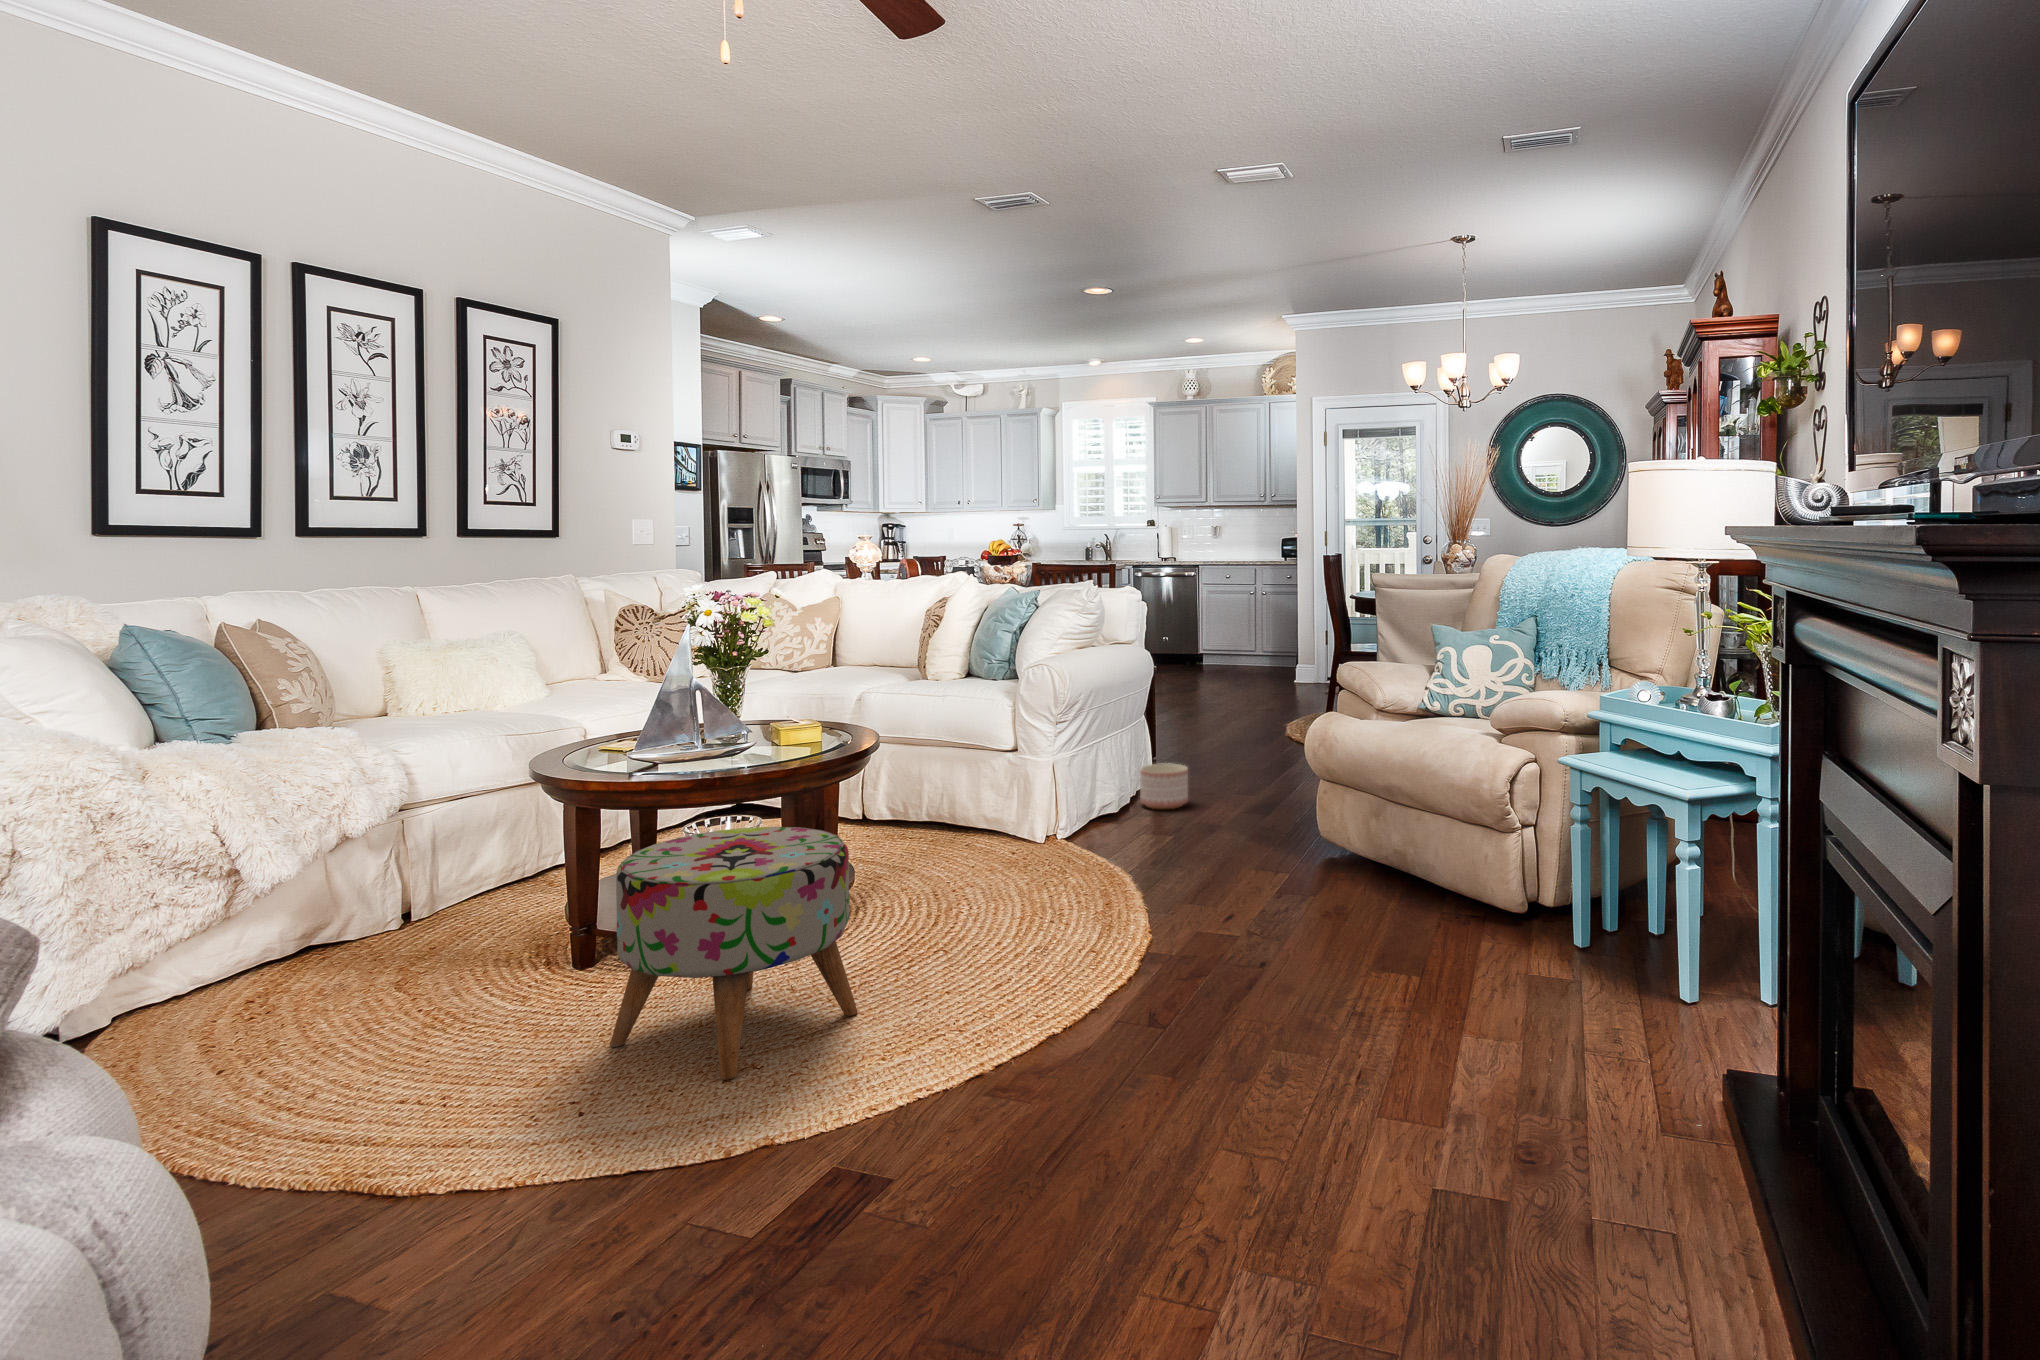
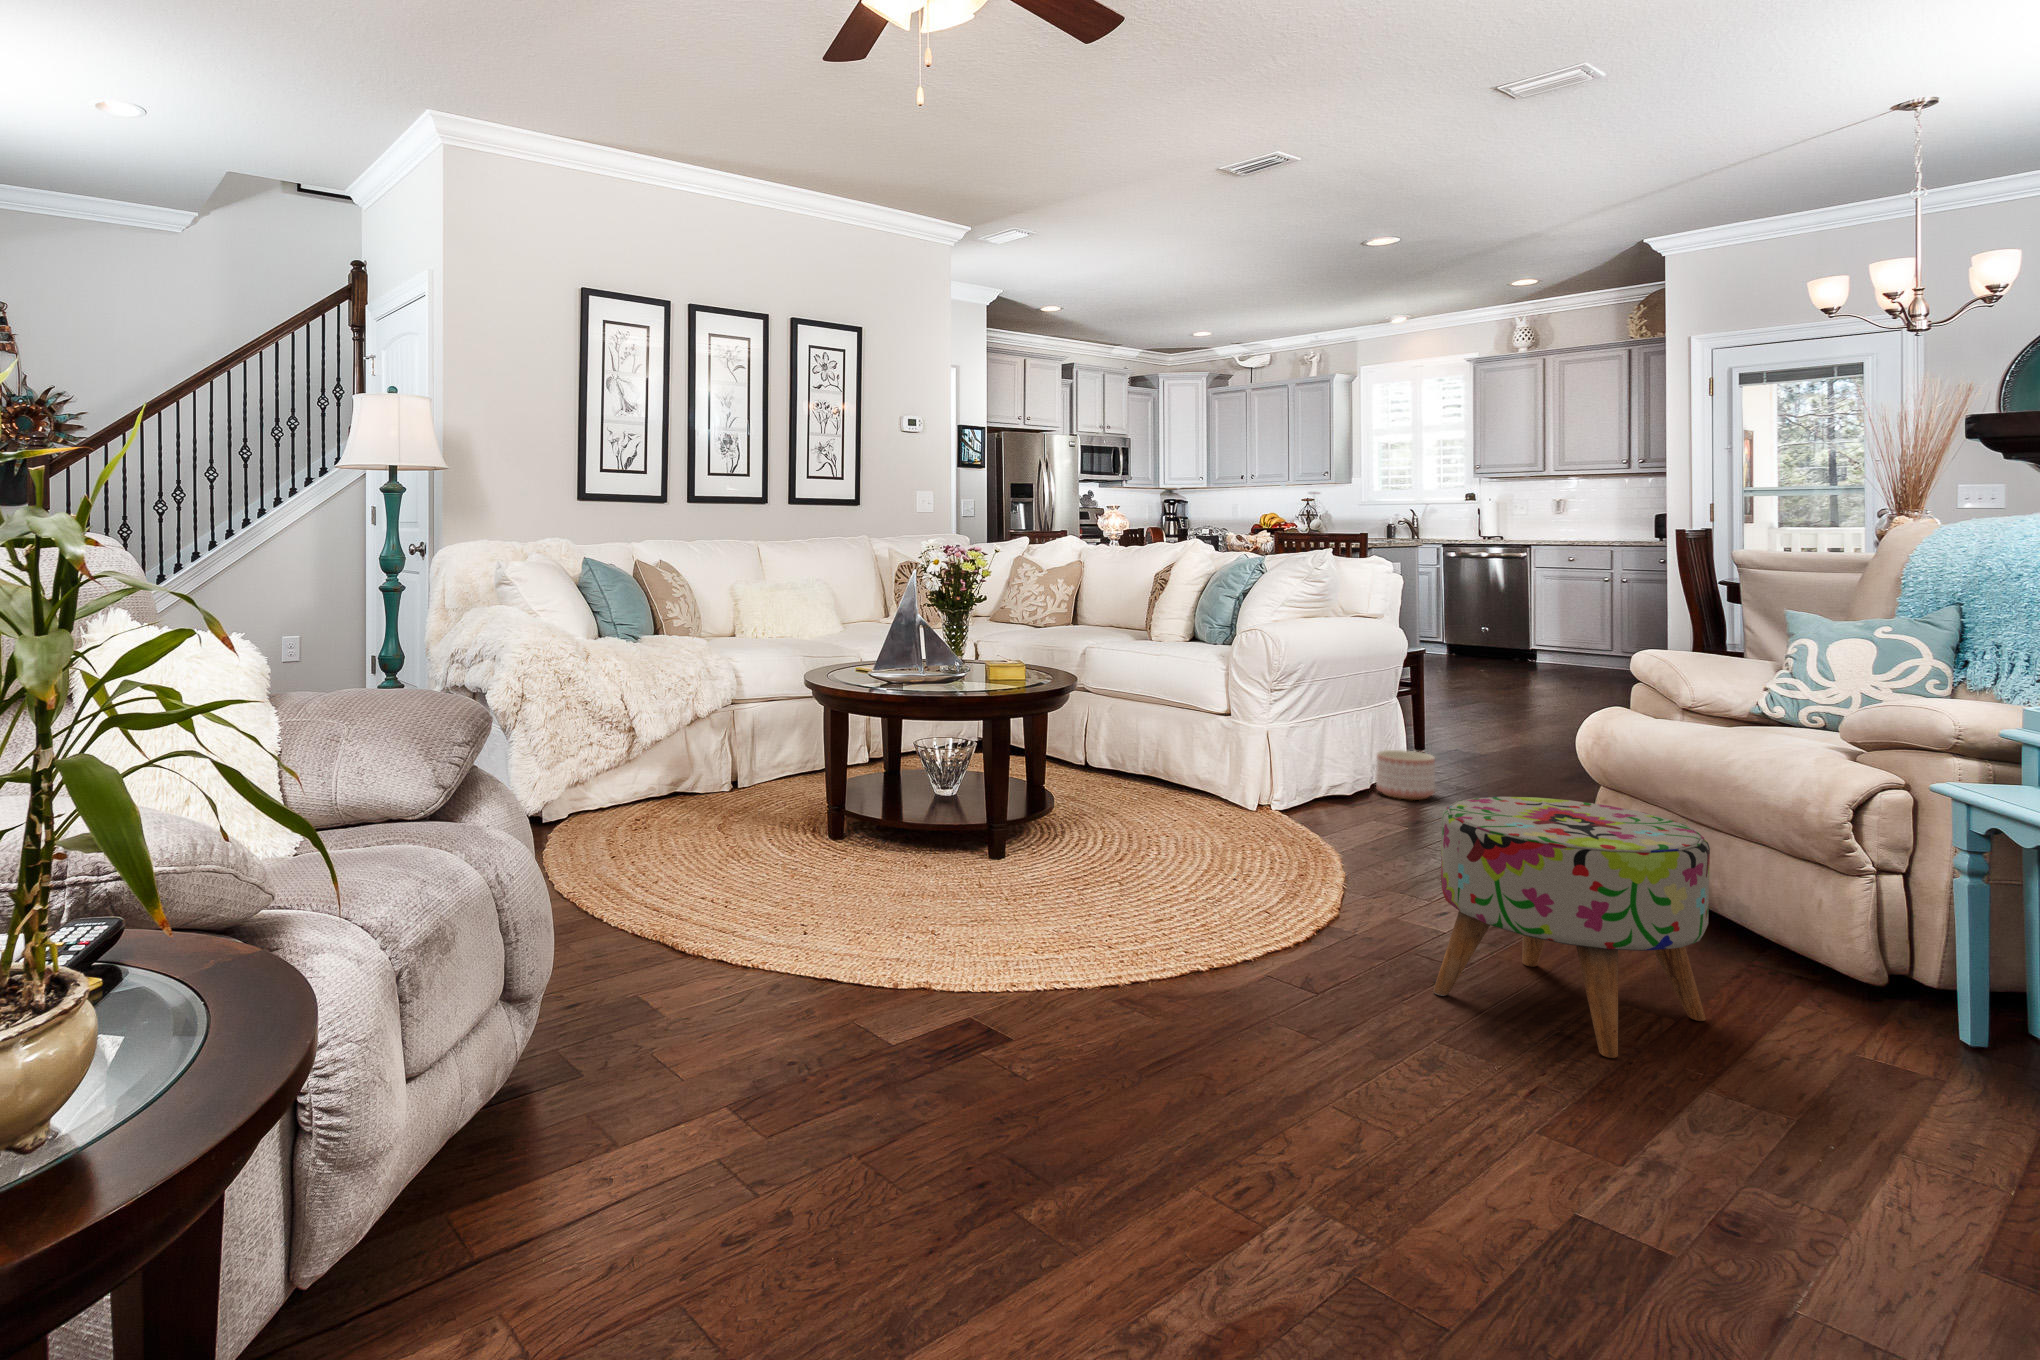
ottoman: present [610,827,858,1080] -> present [1433,796,1710,1058]

